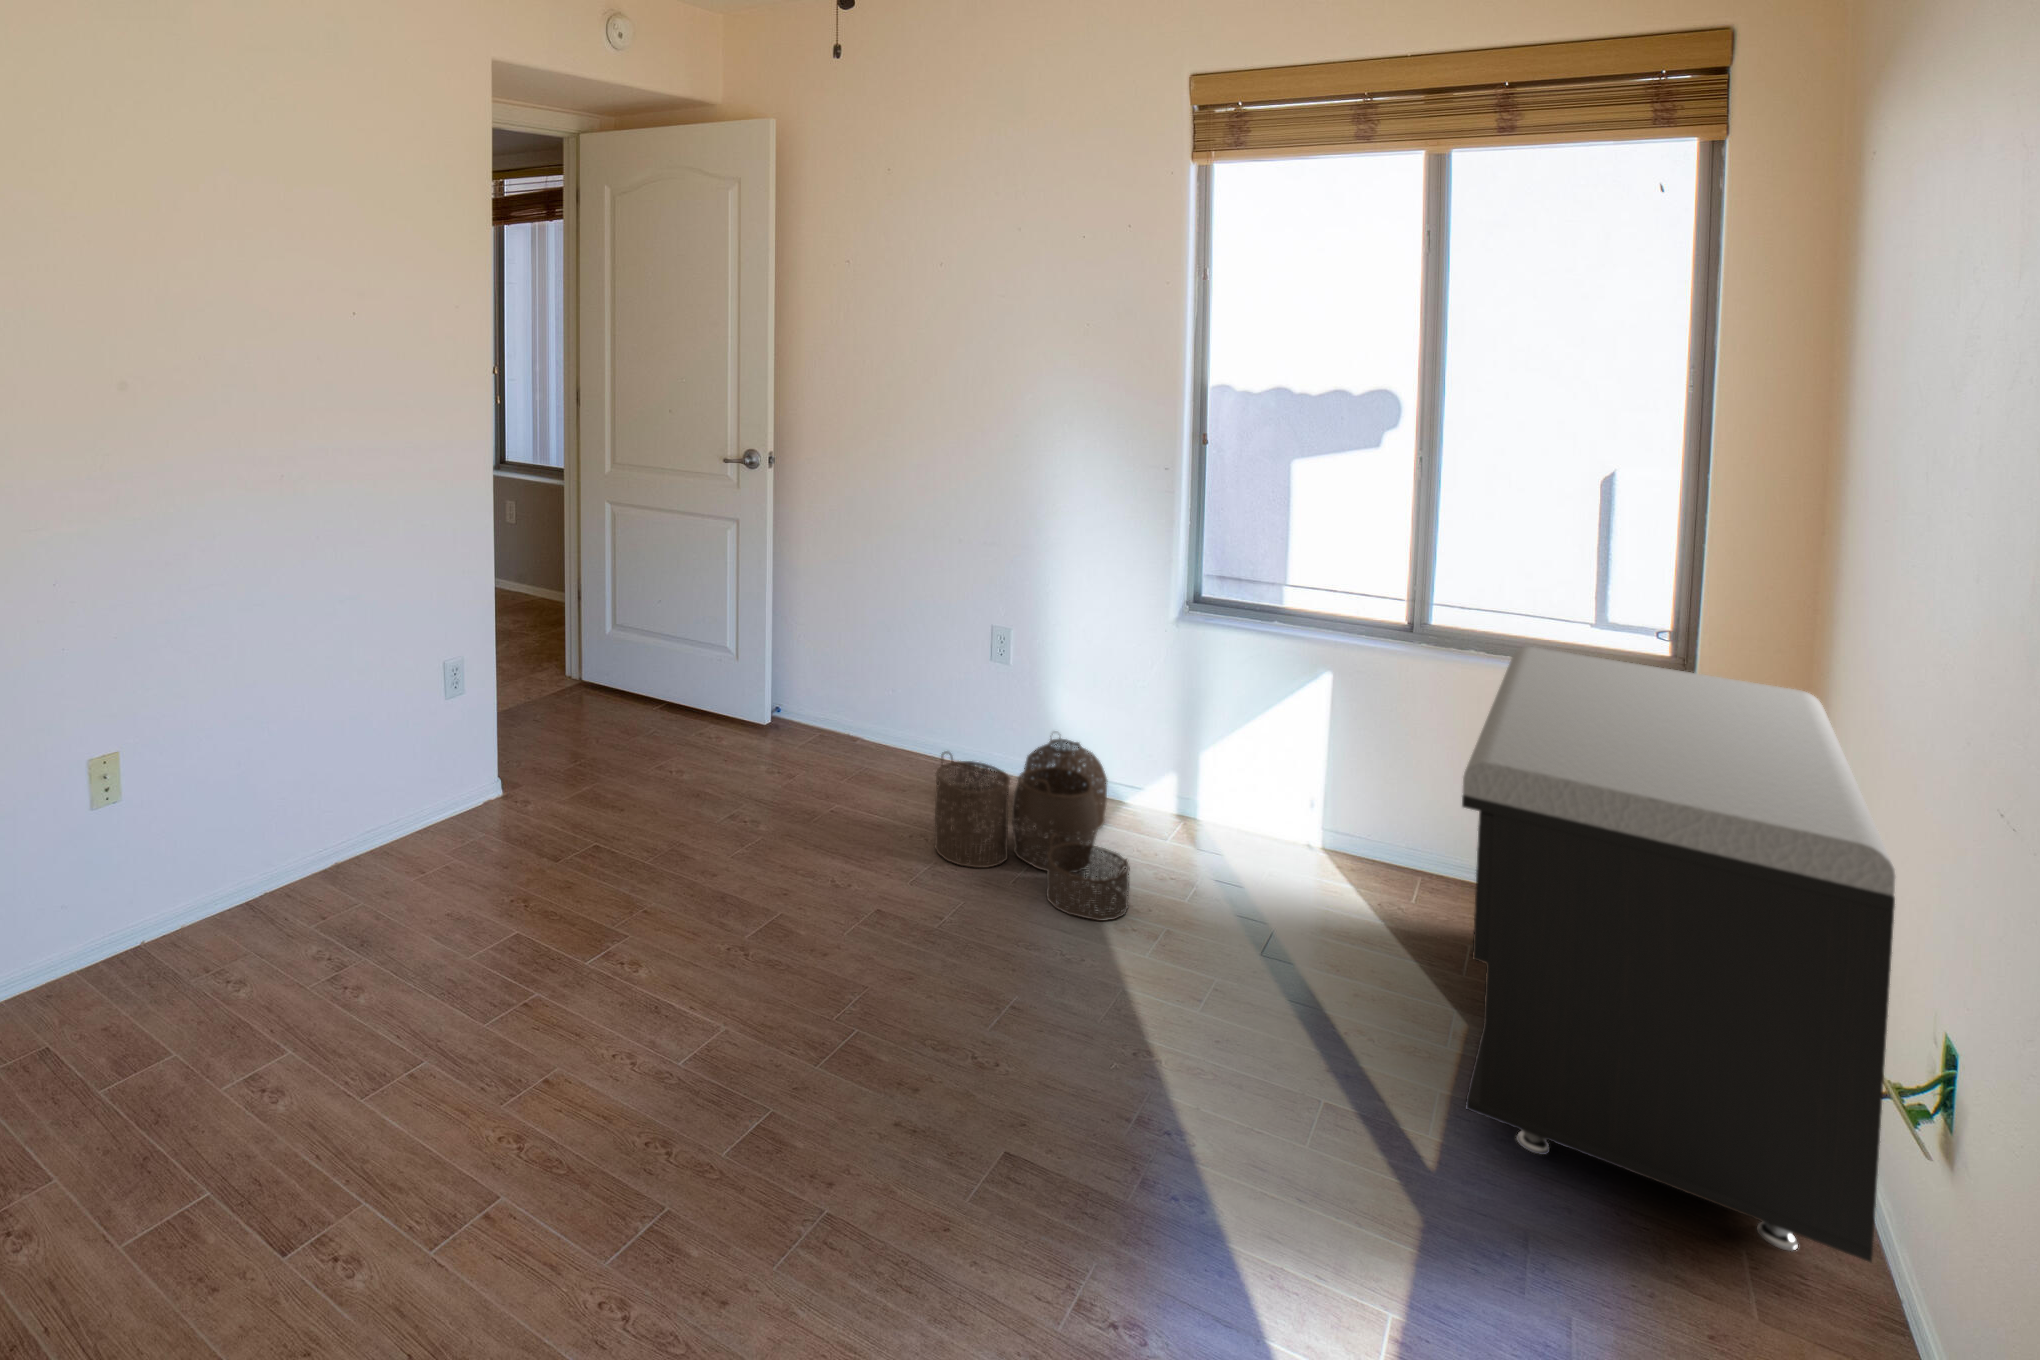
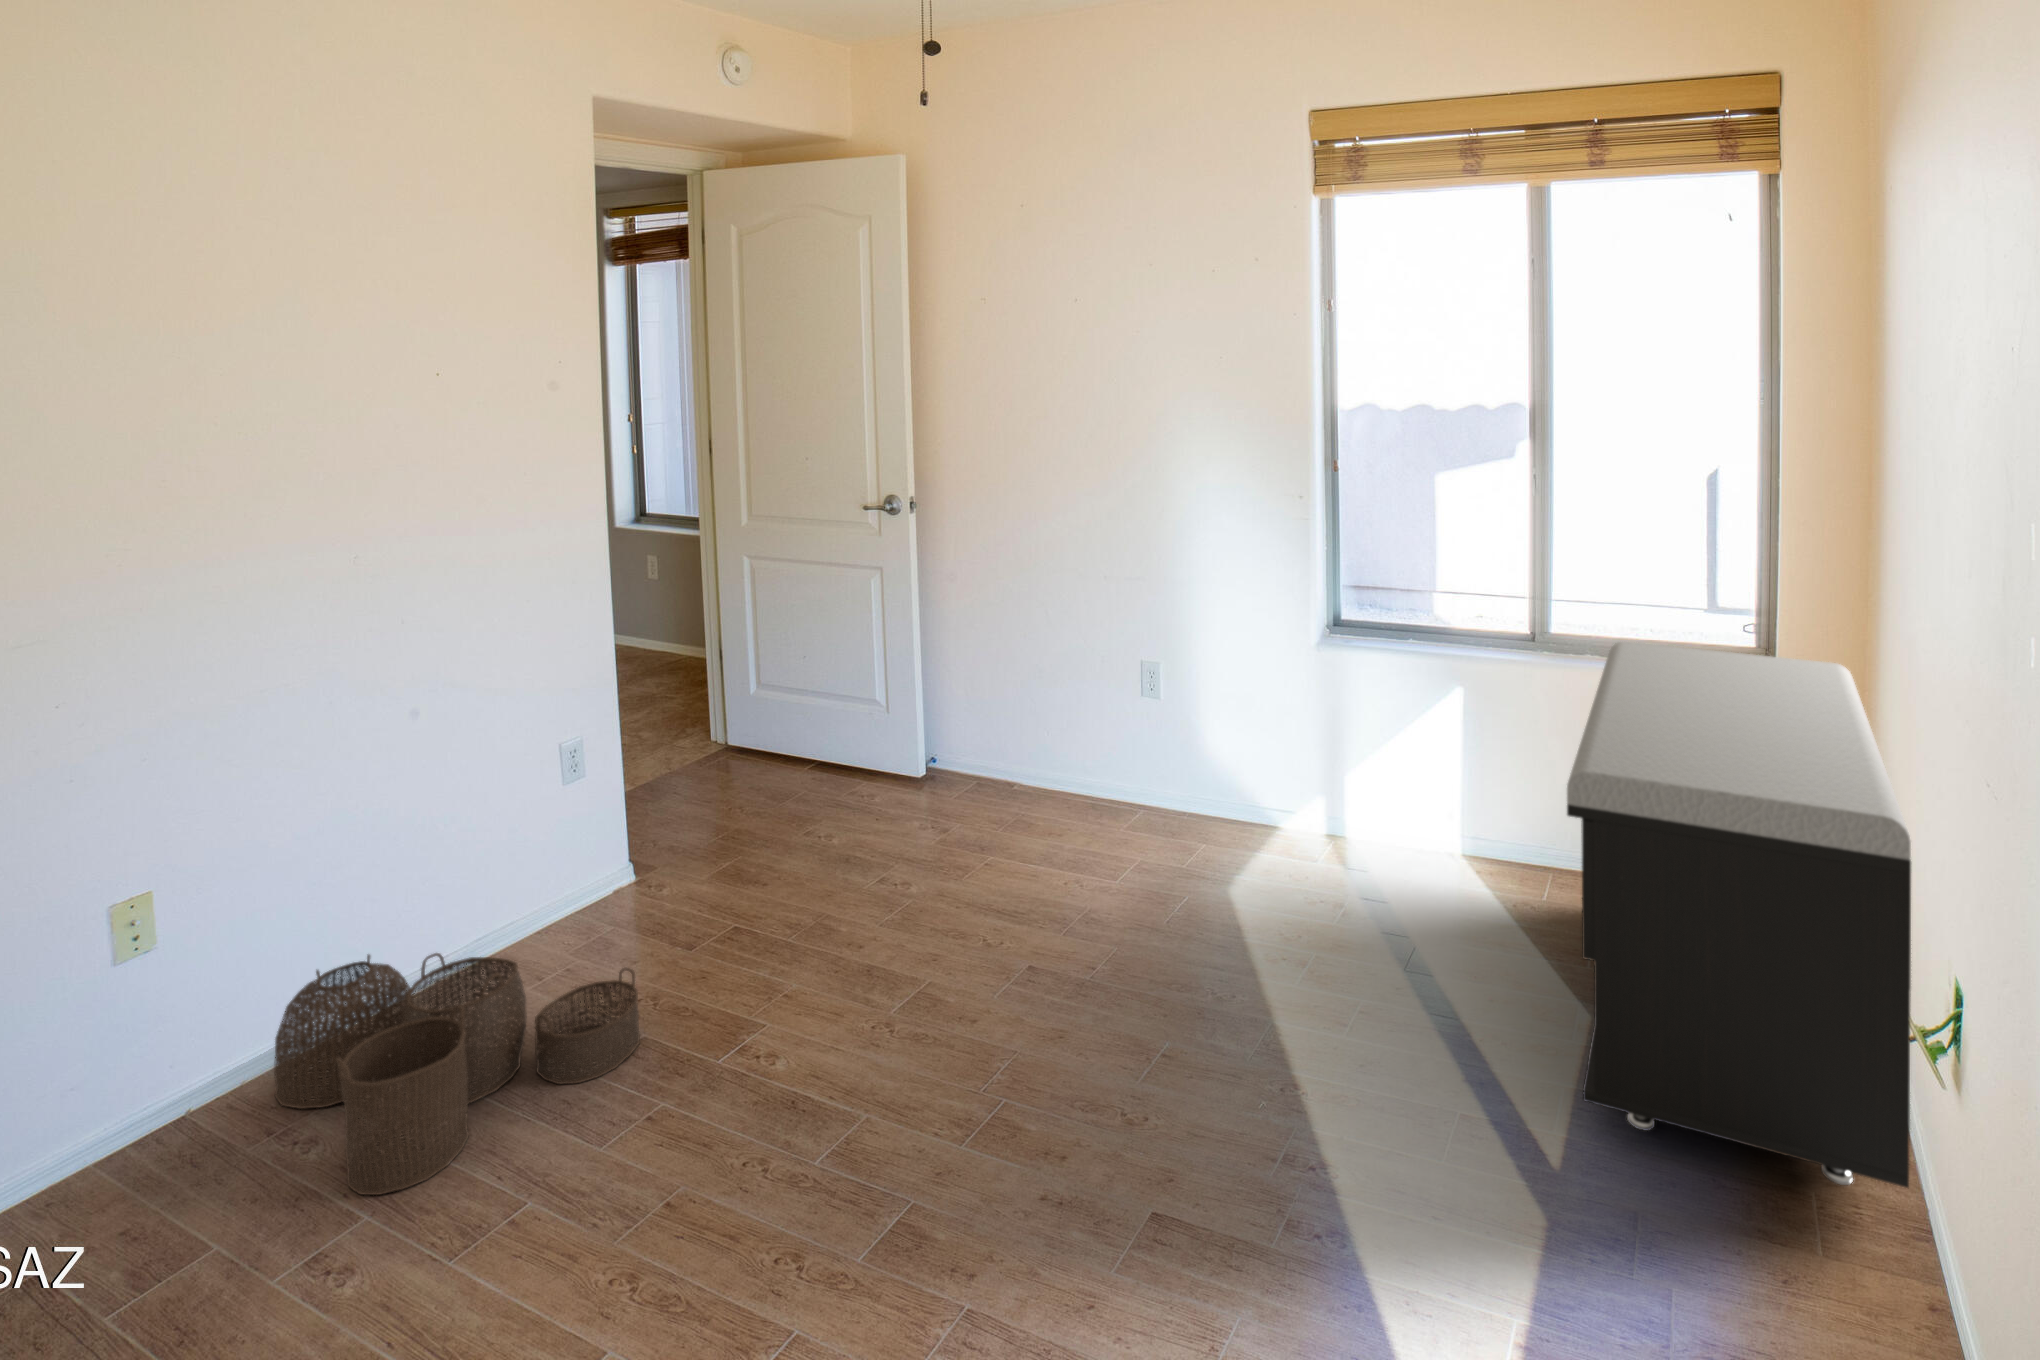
woven basket: present [935,738,1130,921] -> present [274,953,640,1195]

